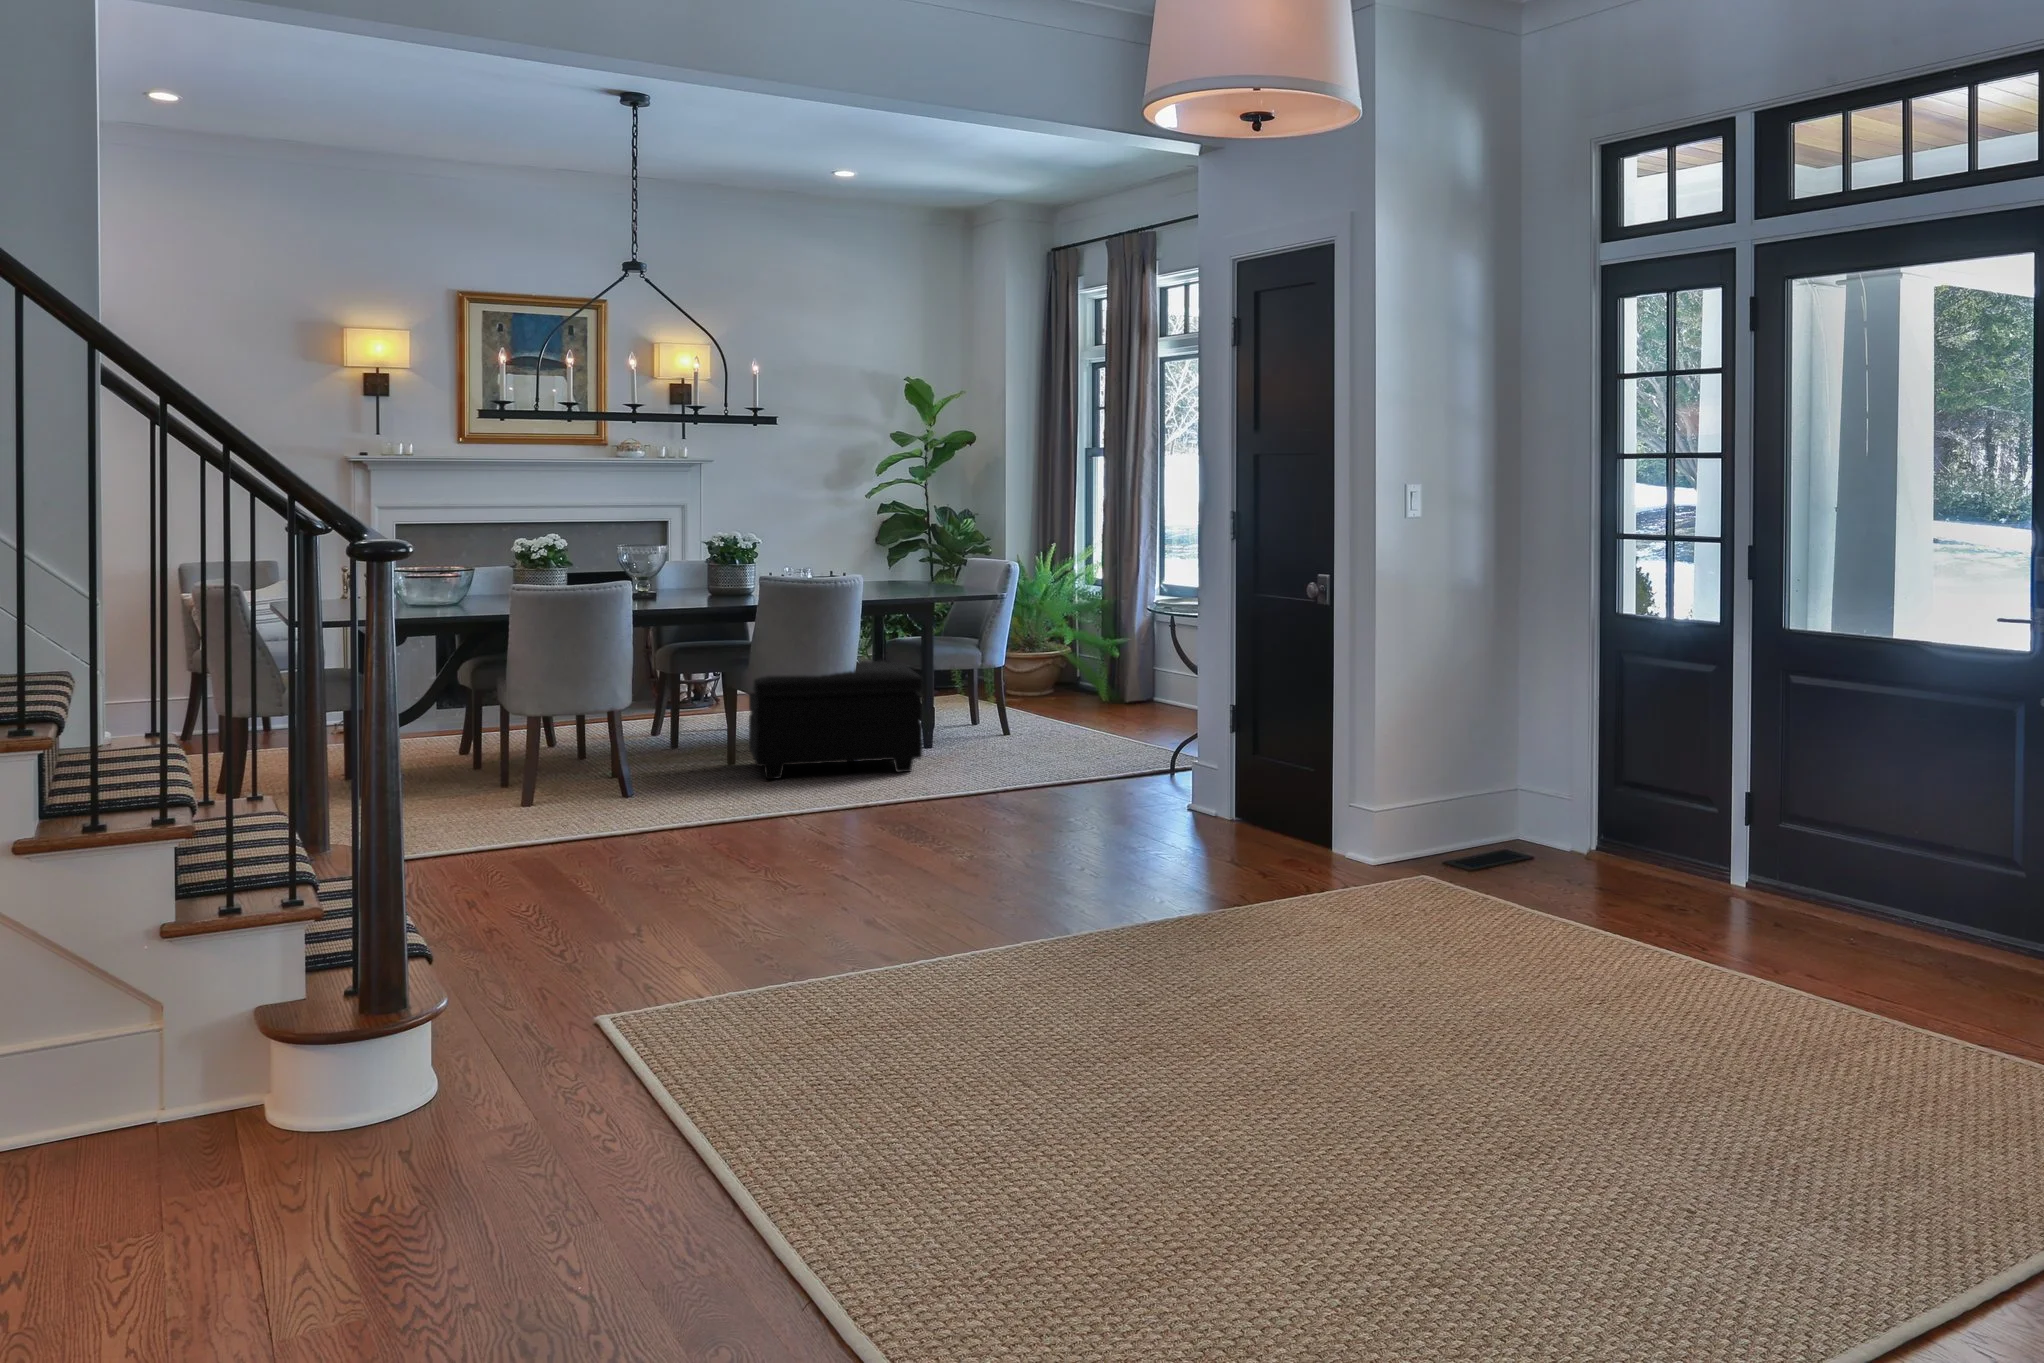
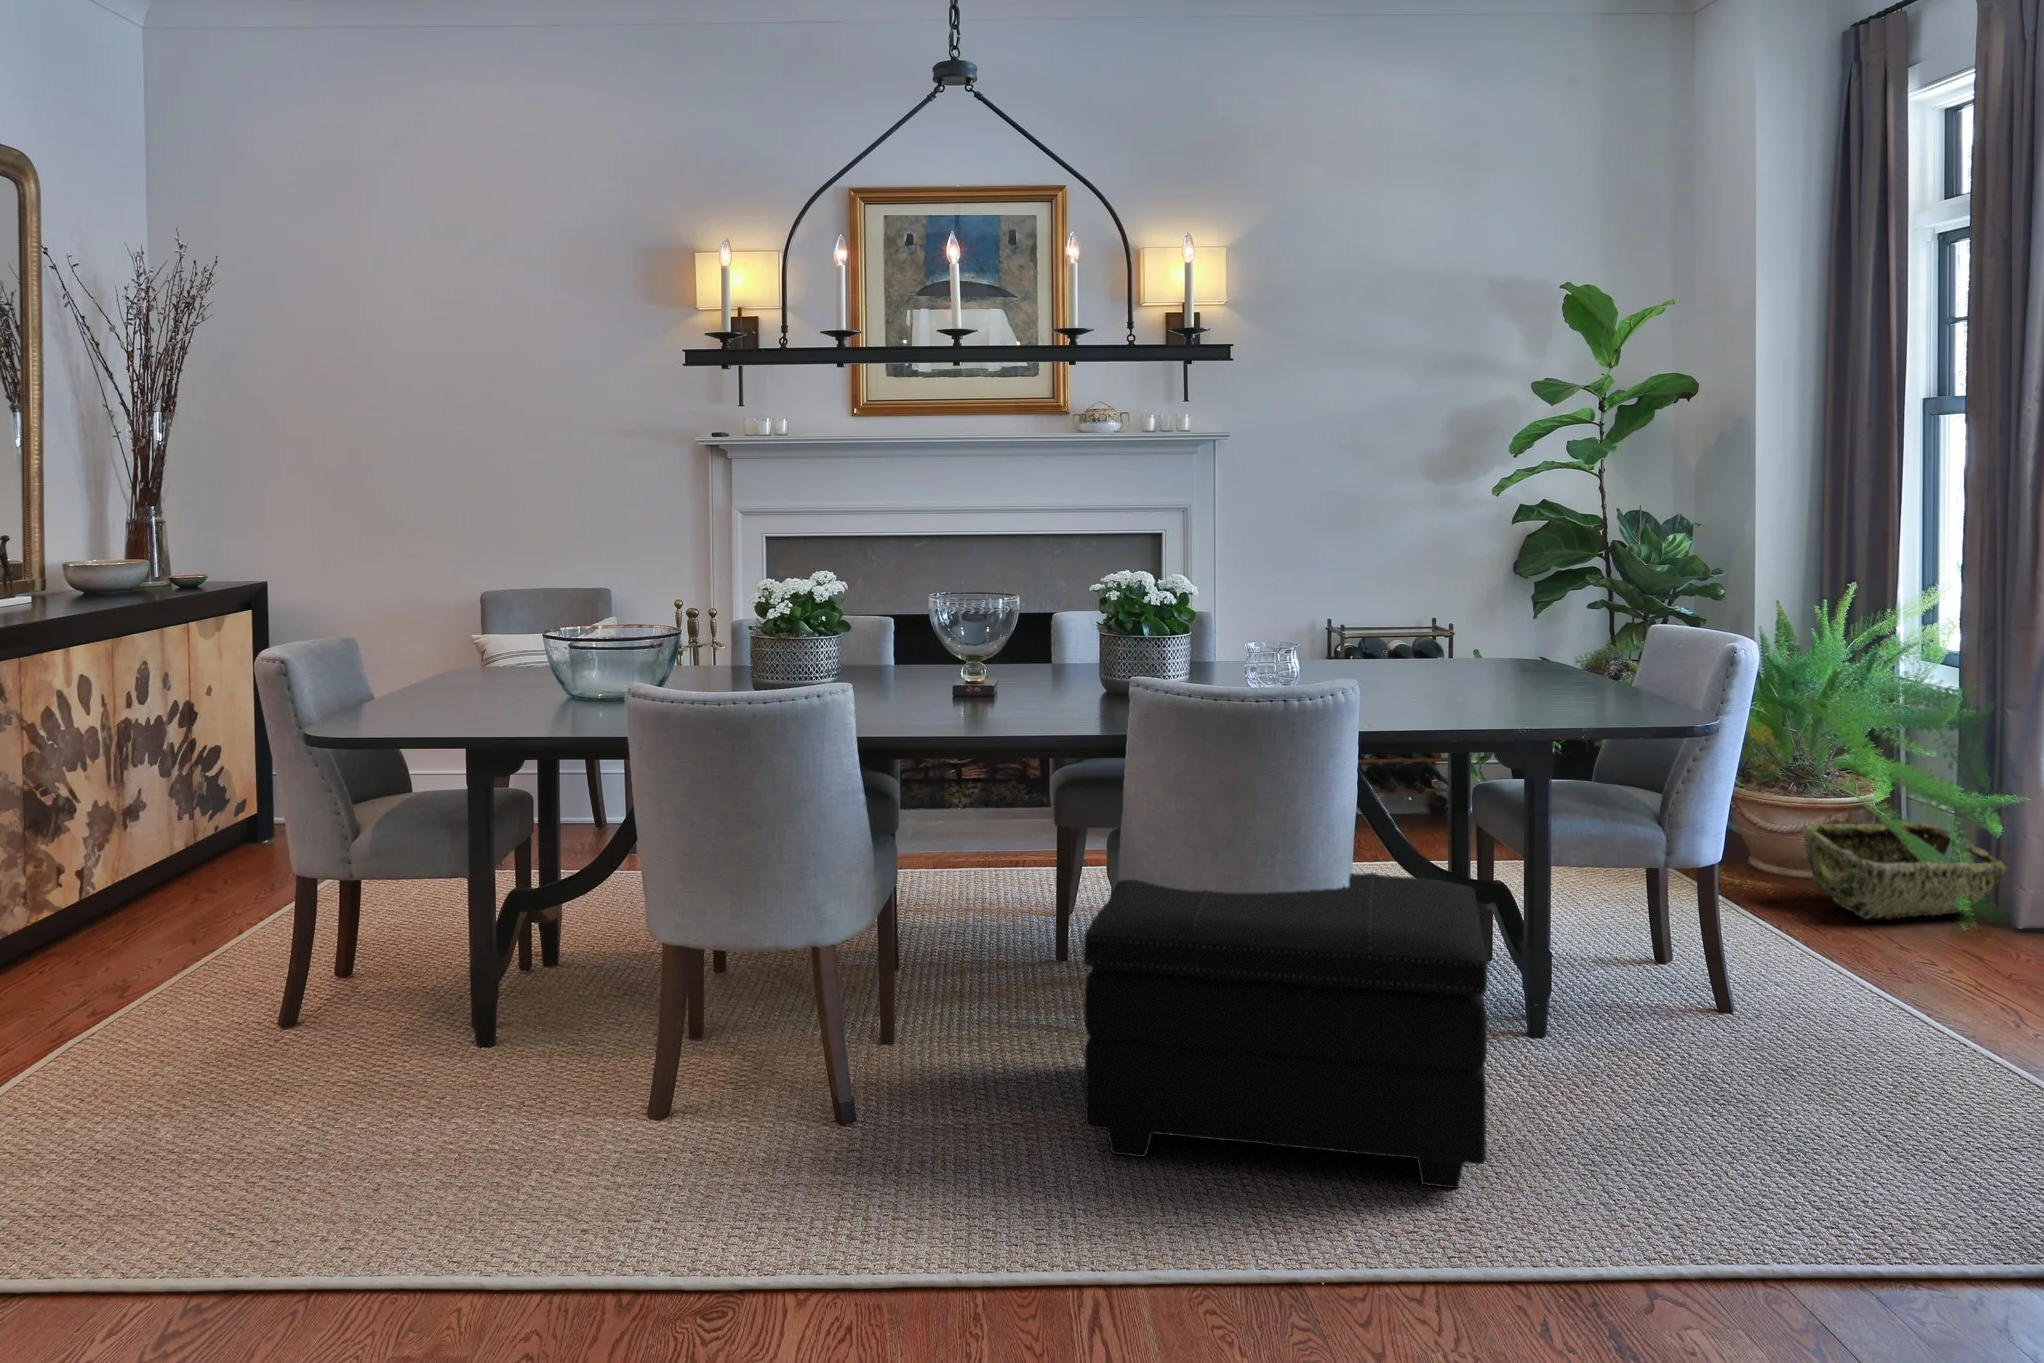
woven basket: none [1033,659,1120,703] -> present [1803,823,2006,919]

